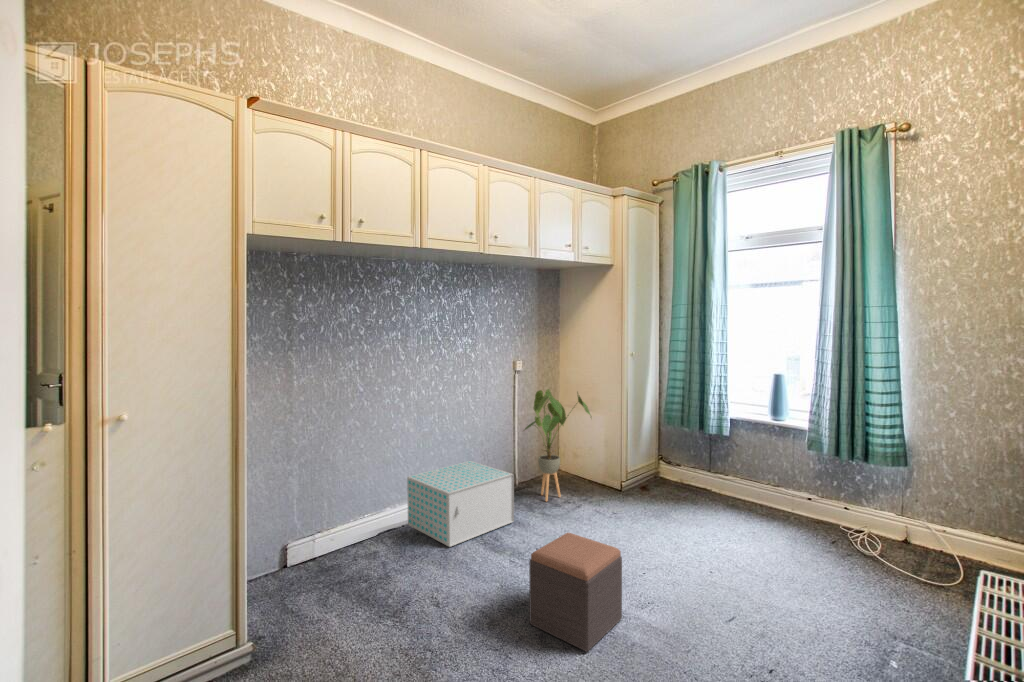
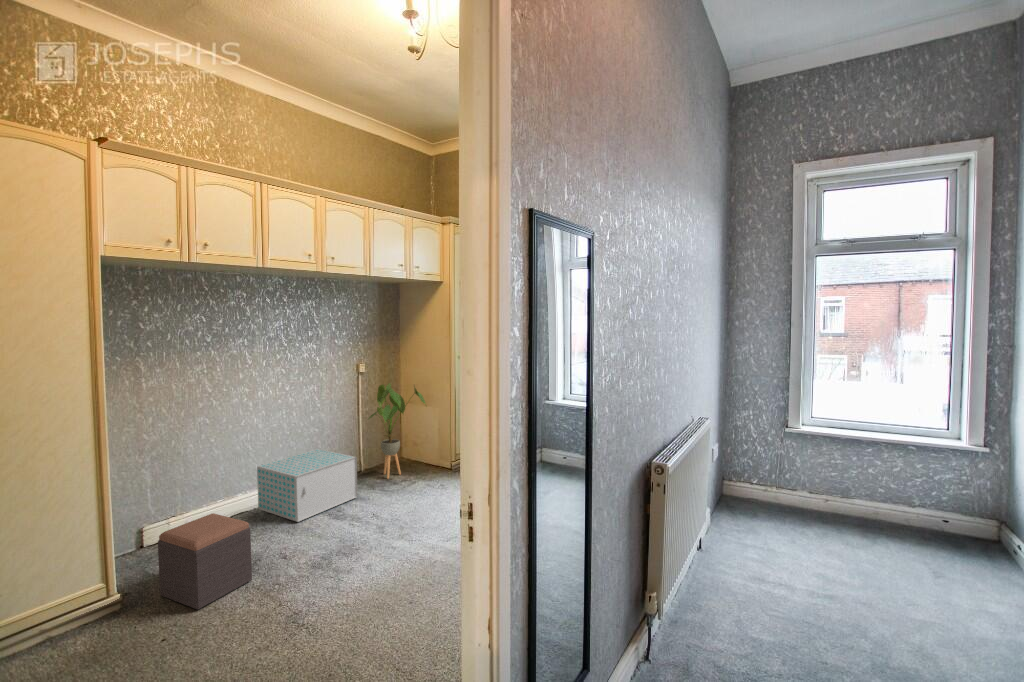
footstool: present [529,533,622,652] -> present [158,513,252,610]

